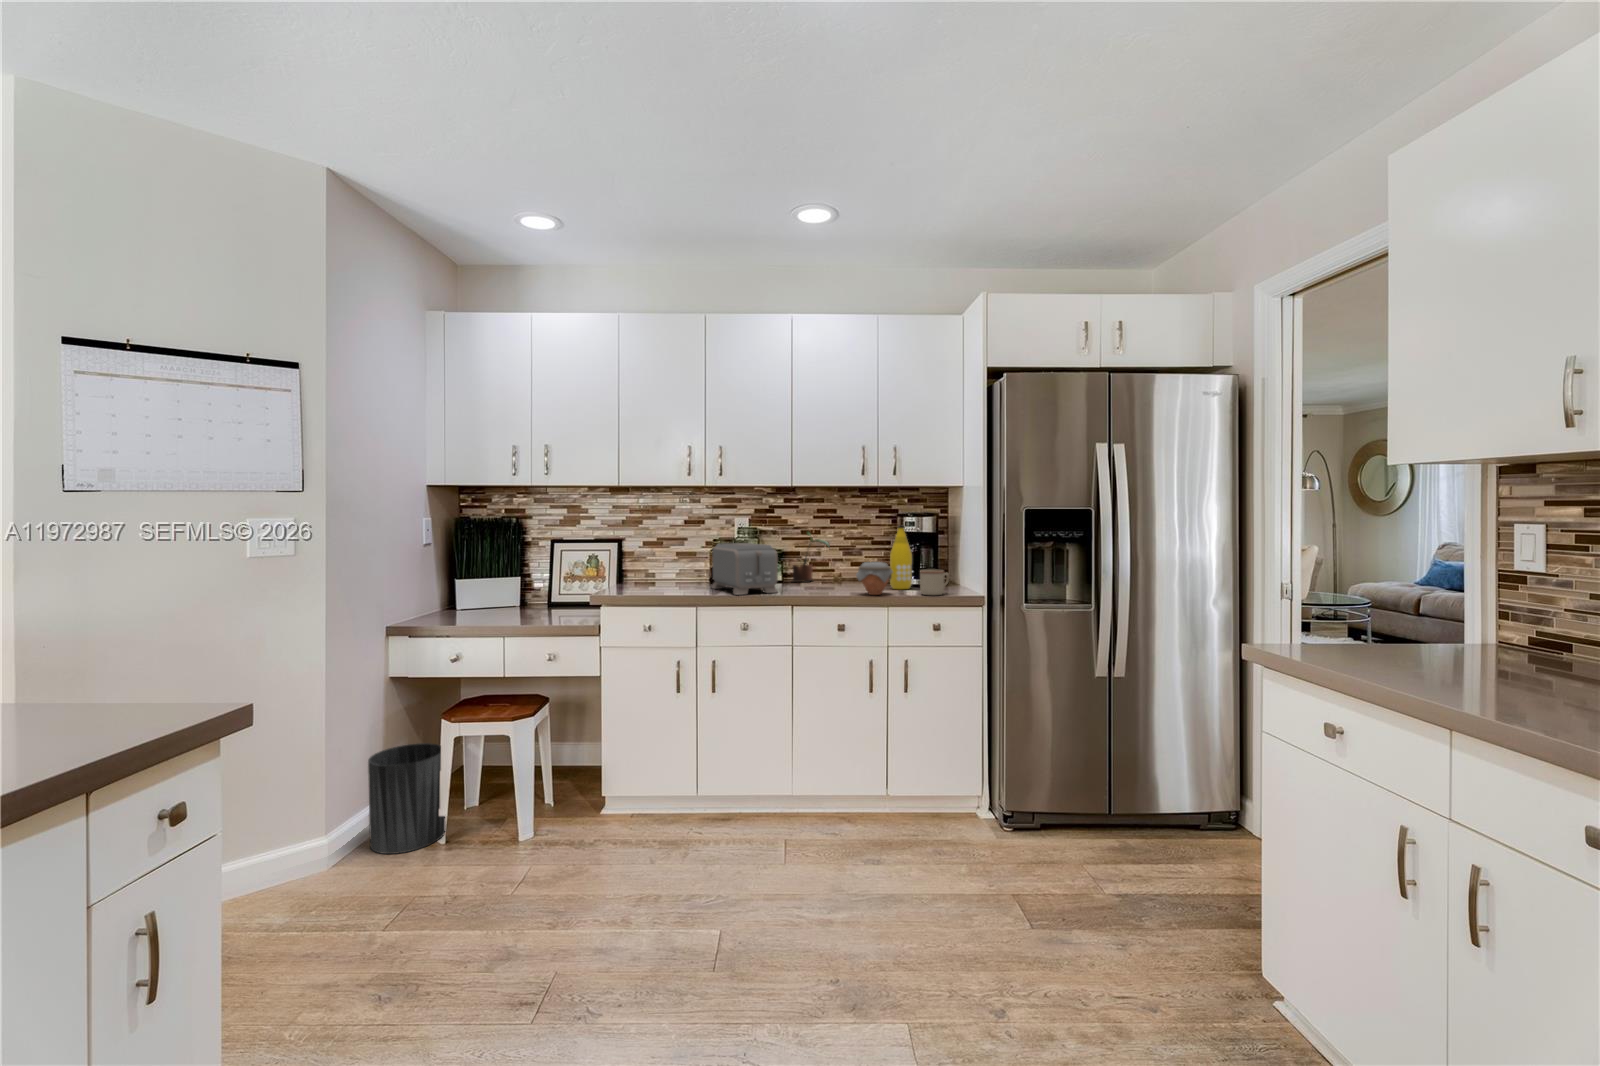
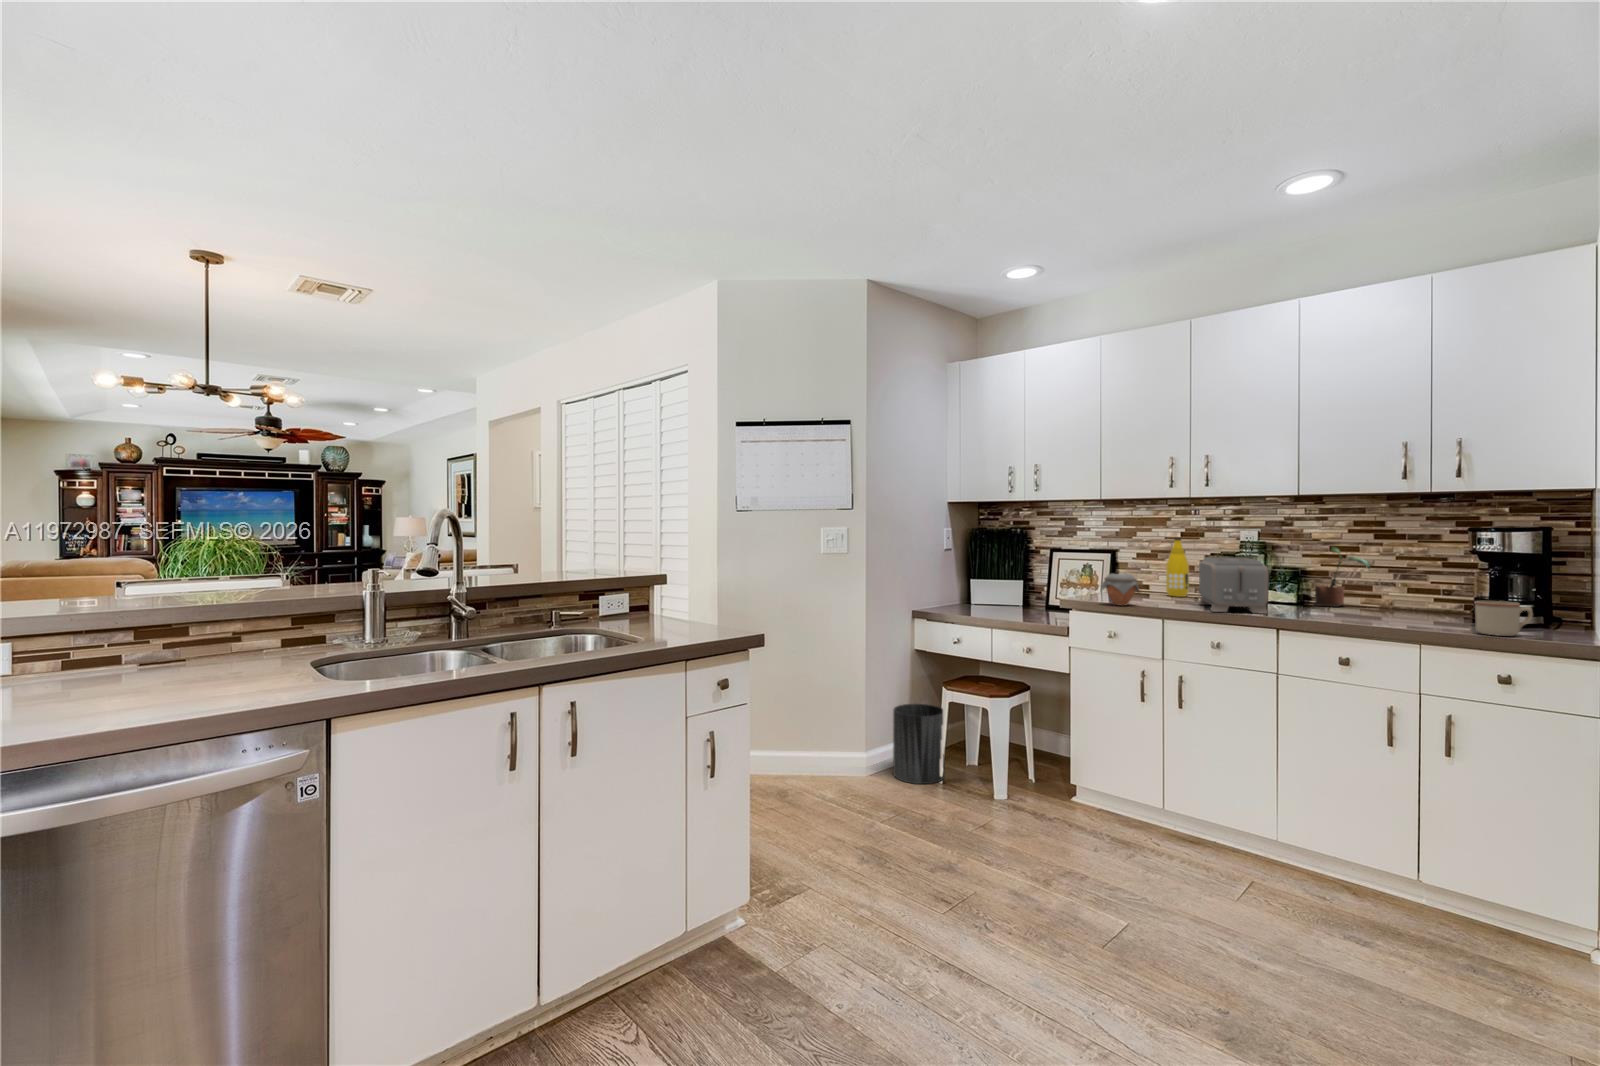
bottle: present [890,526,912,589] -> present [1166,538,1189,597]
jar: present [856,562,893,595] -> present [1101,574,1139,606]

